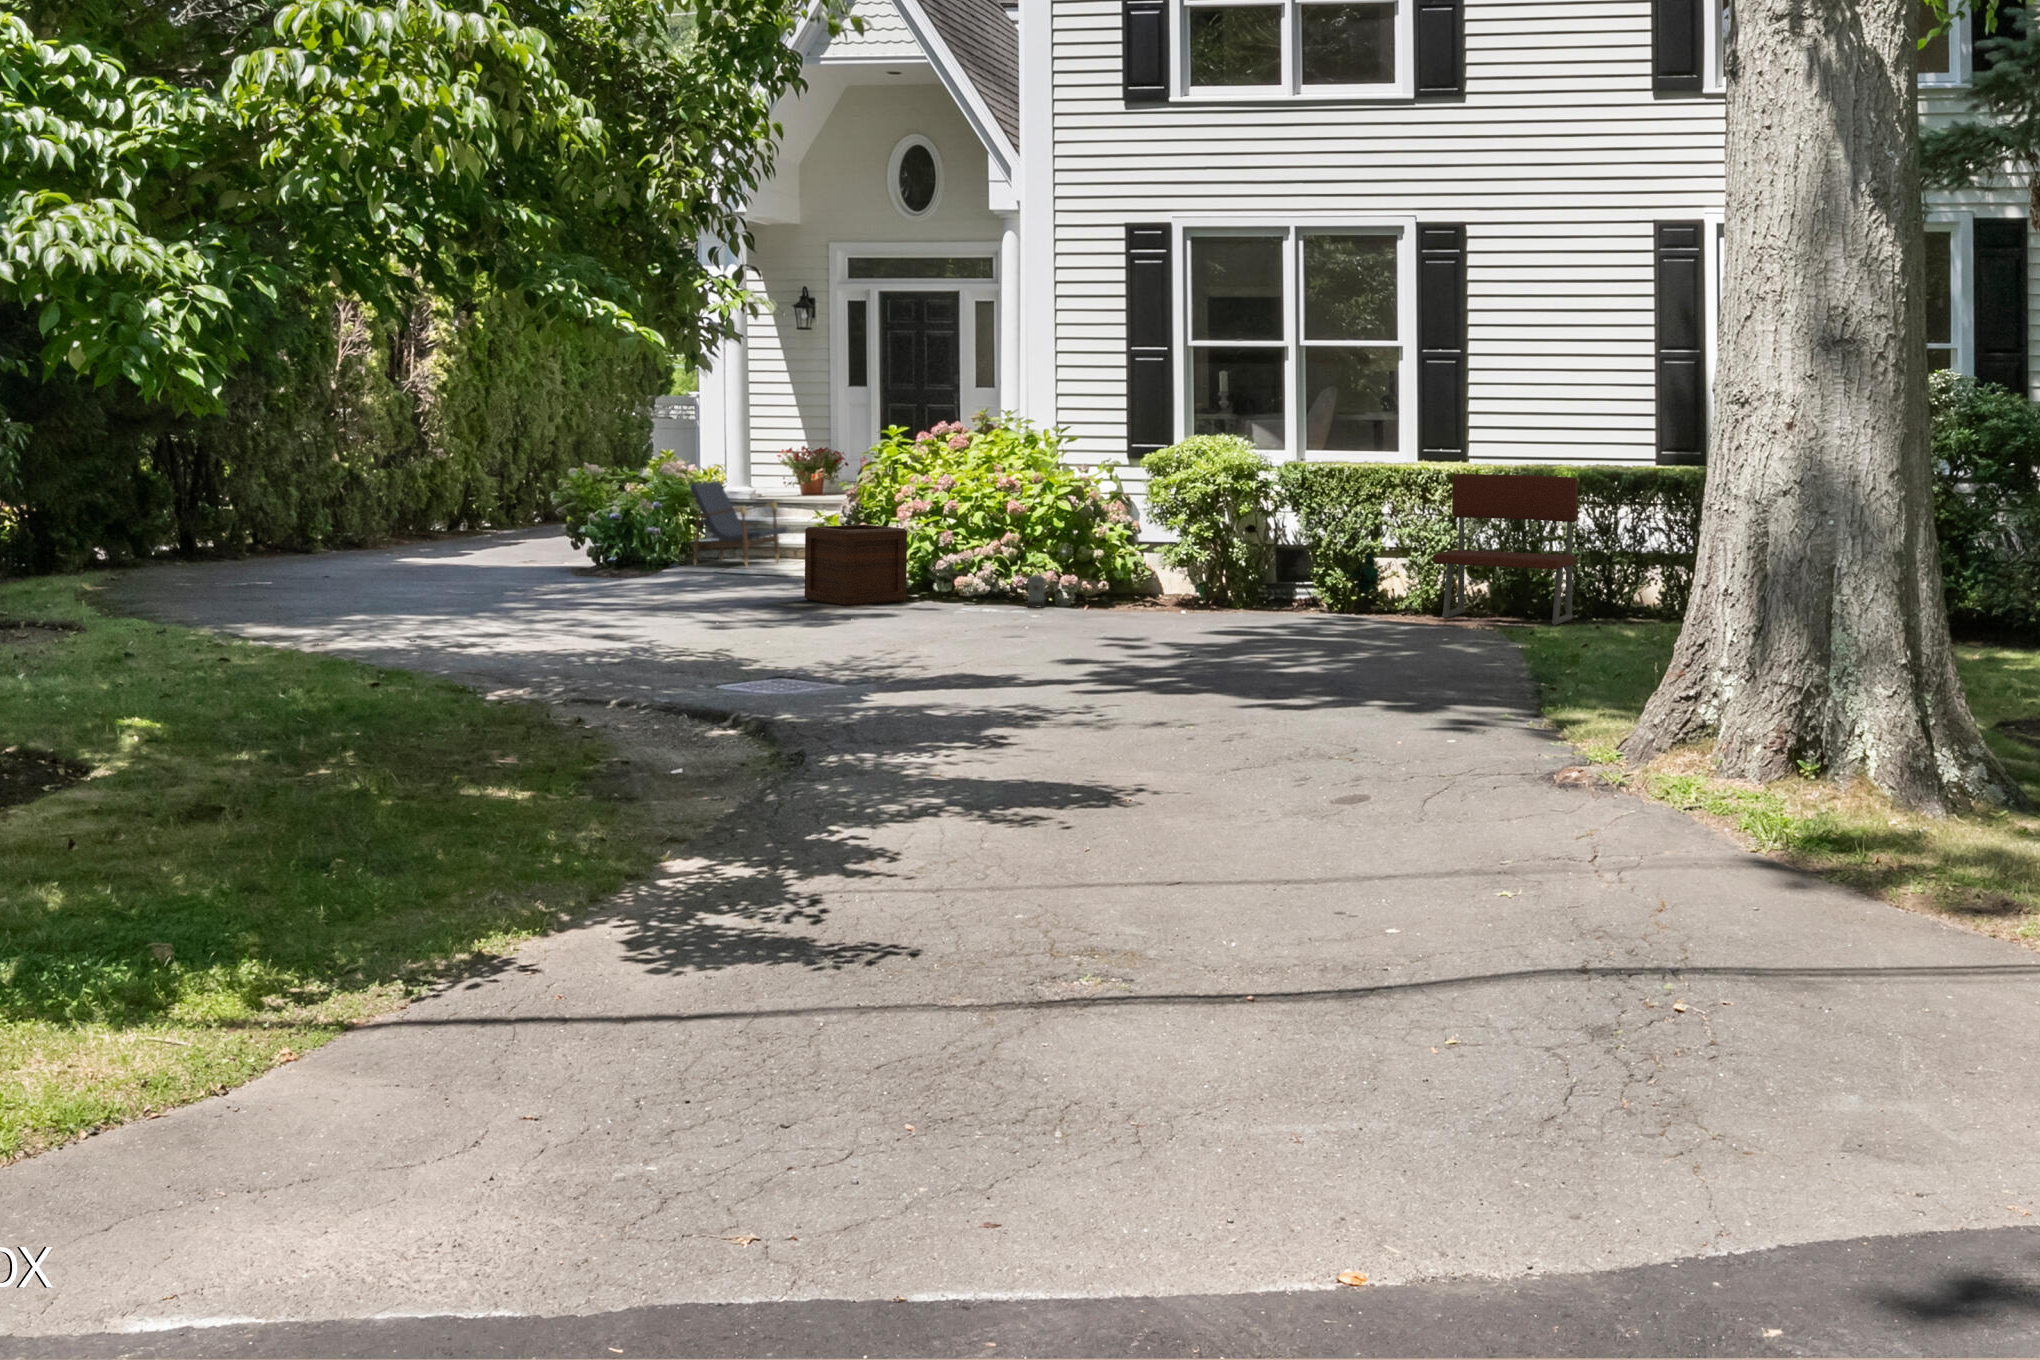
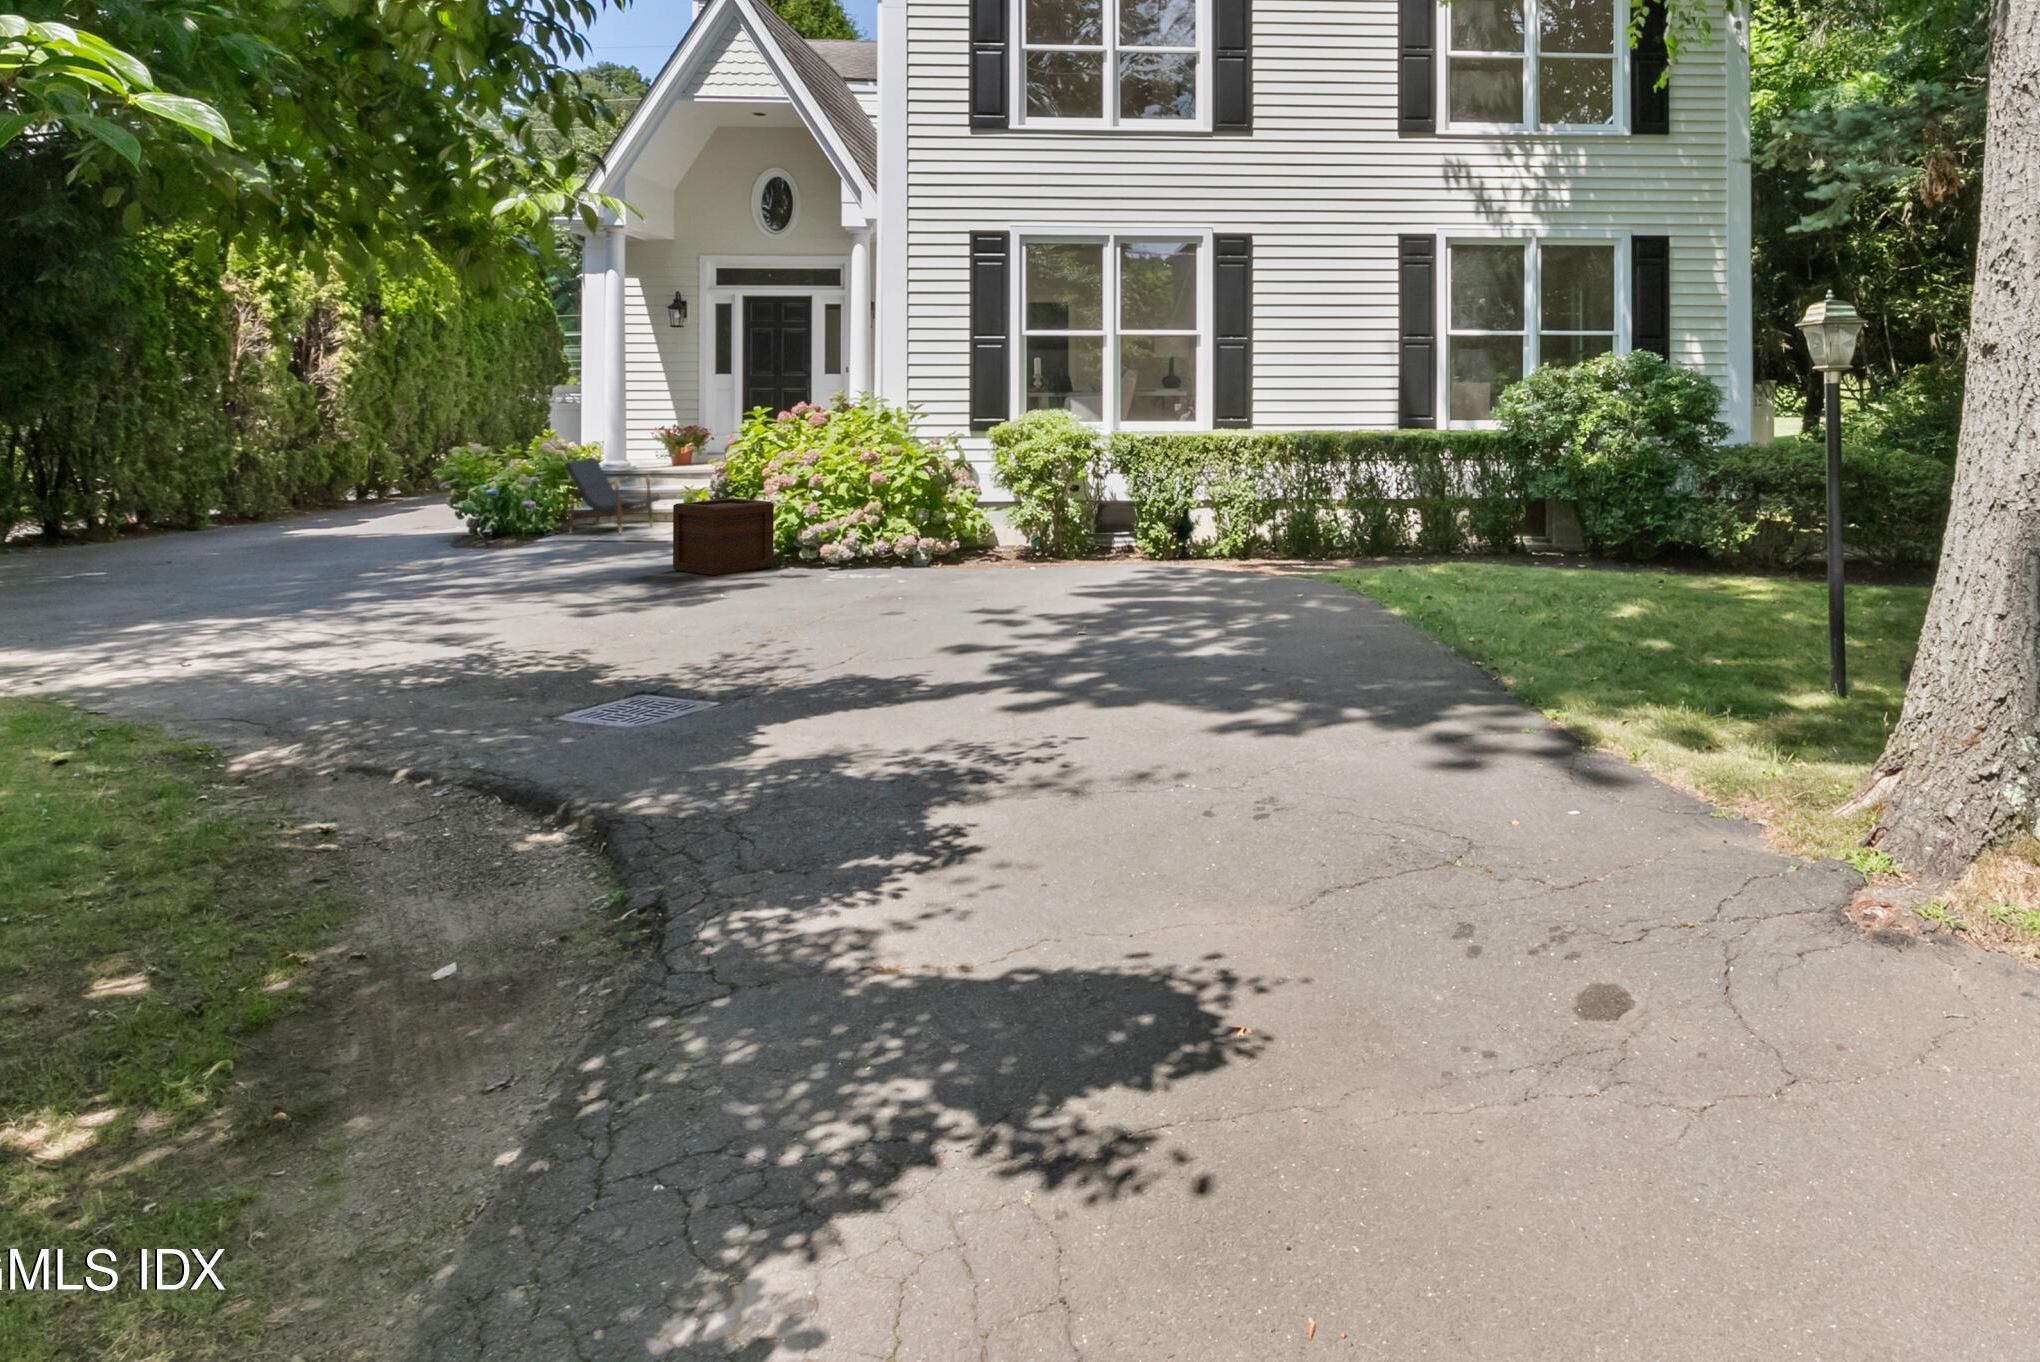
bench: present [1433,474,1578,625] -> none [1244,441,1356,564]
watering can: present [1017,563,1053,608] -> none [879,529,915,568]

